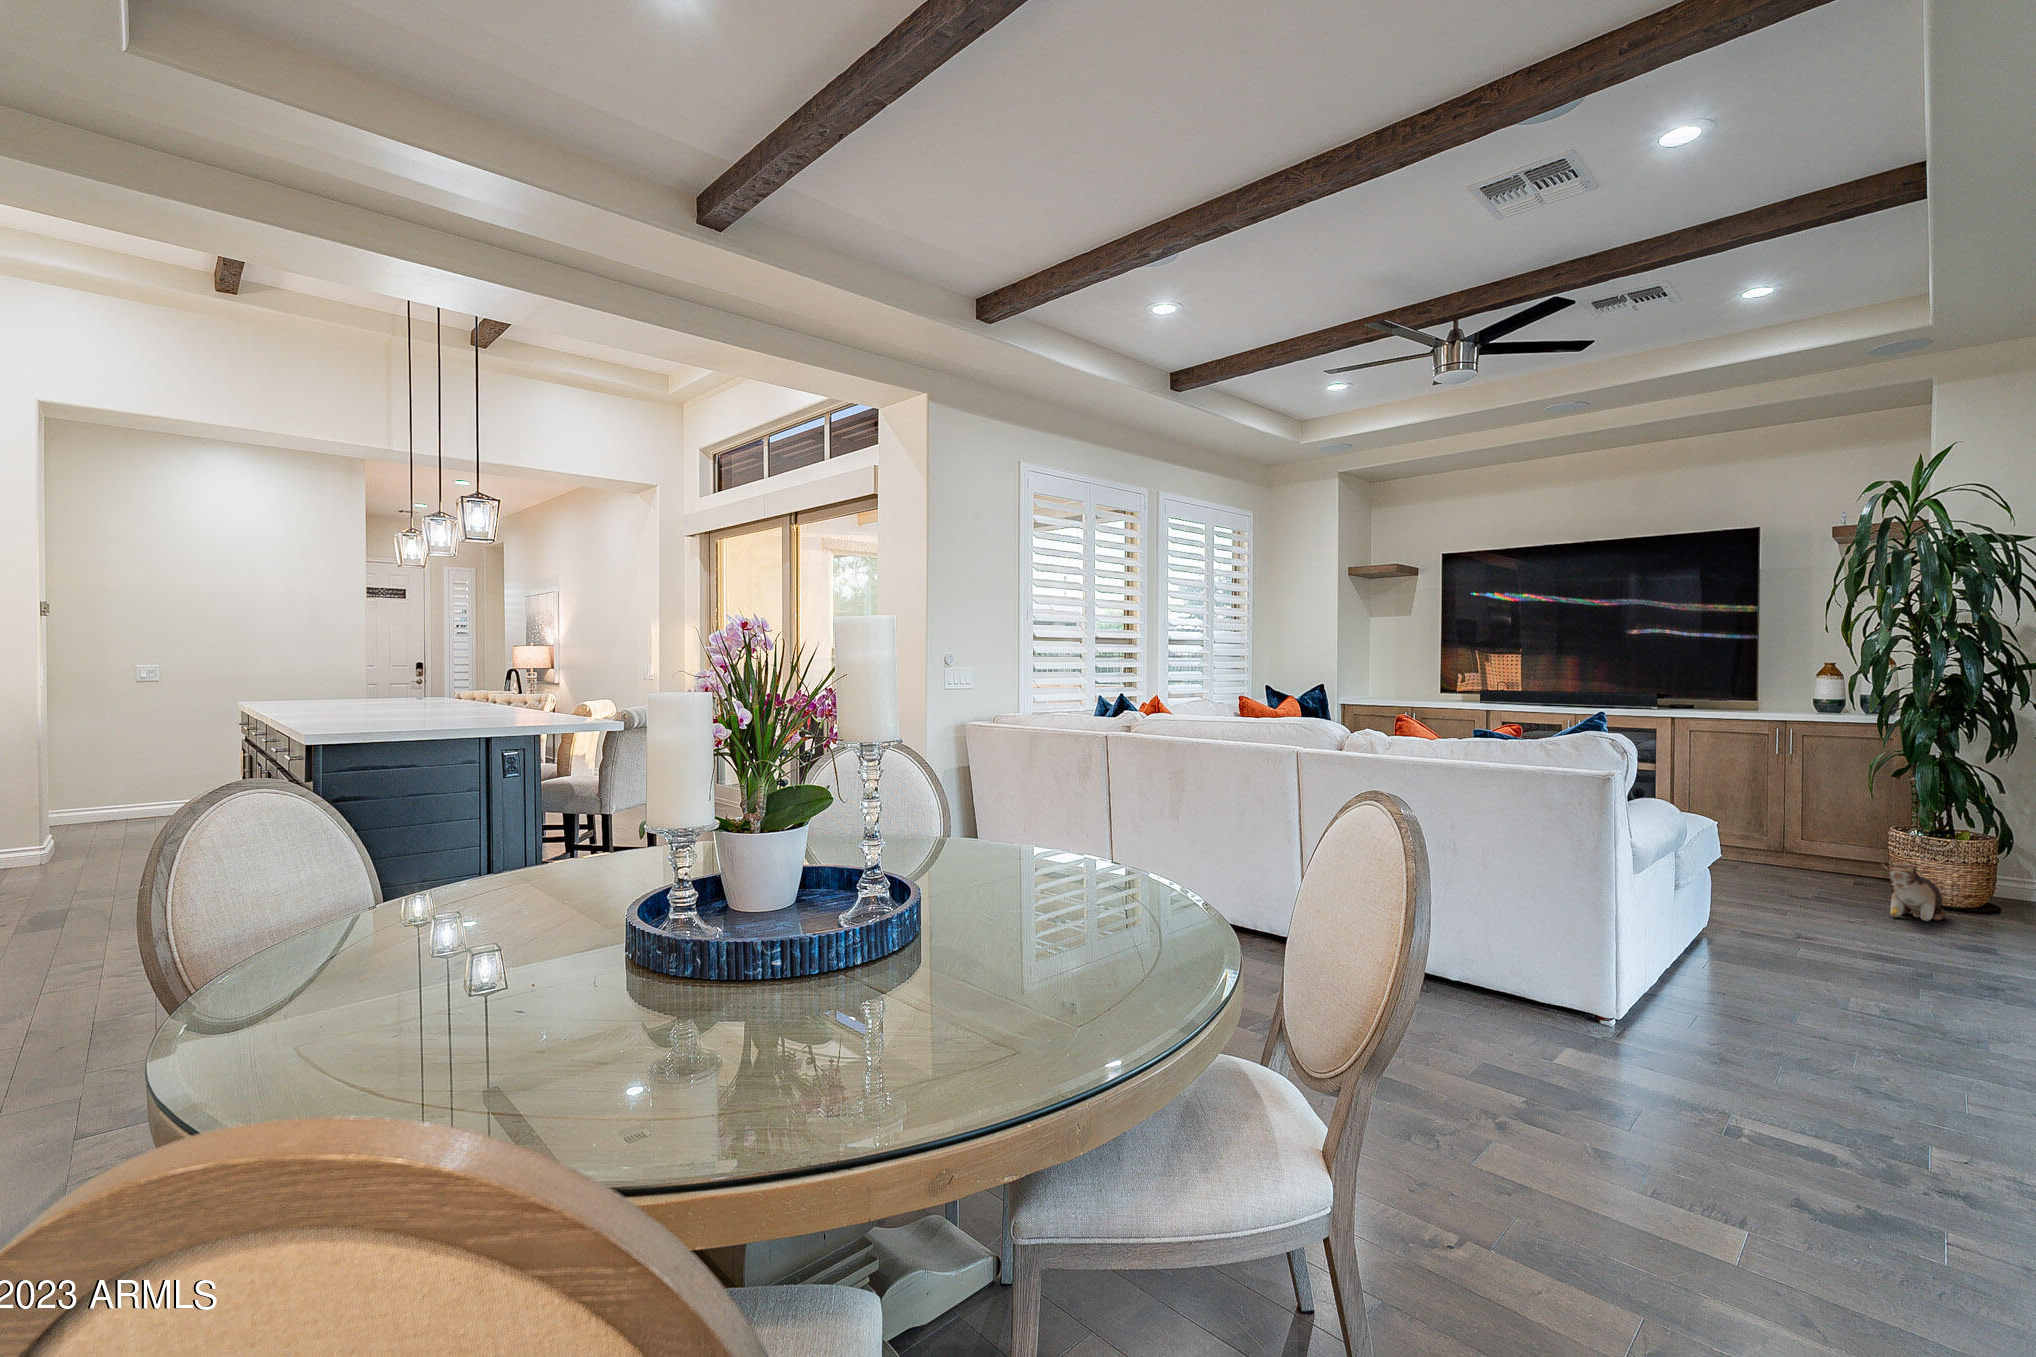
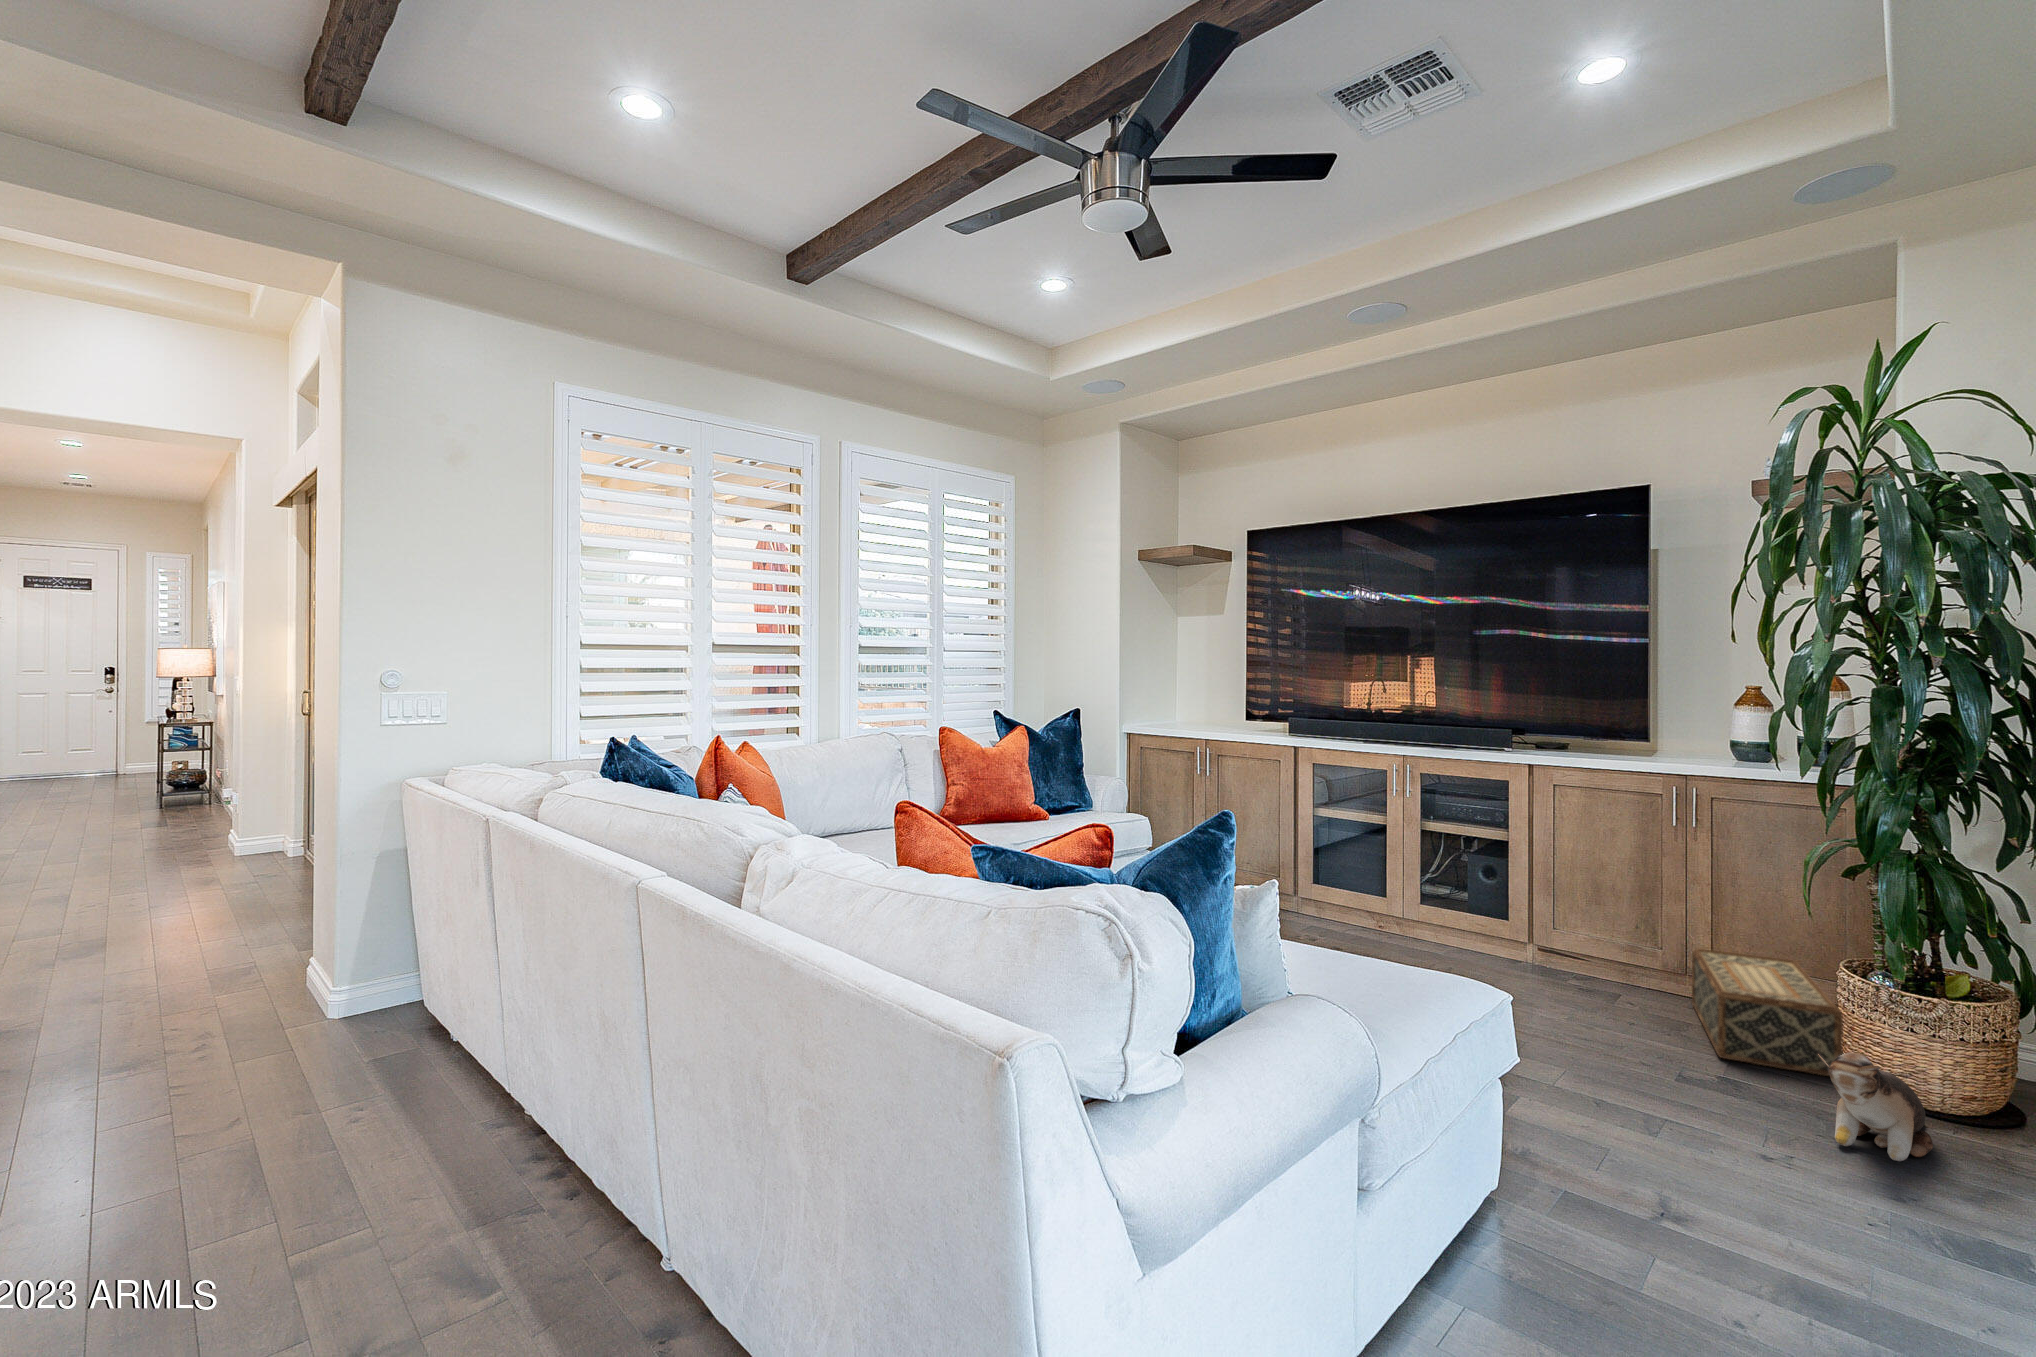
woven basket: none [1792,832,1893,896] -> present [1692,949,1843,1076]

